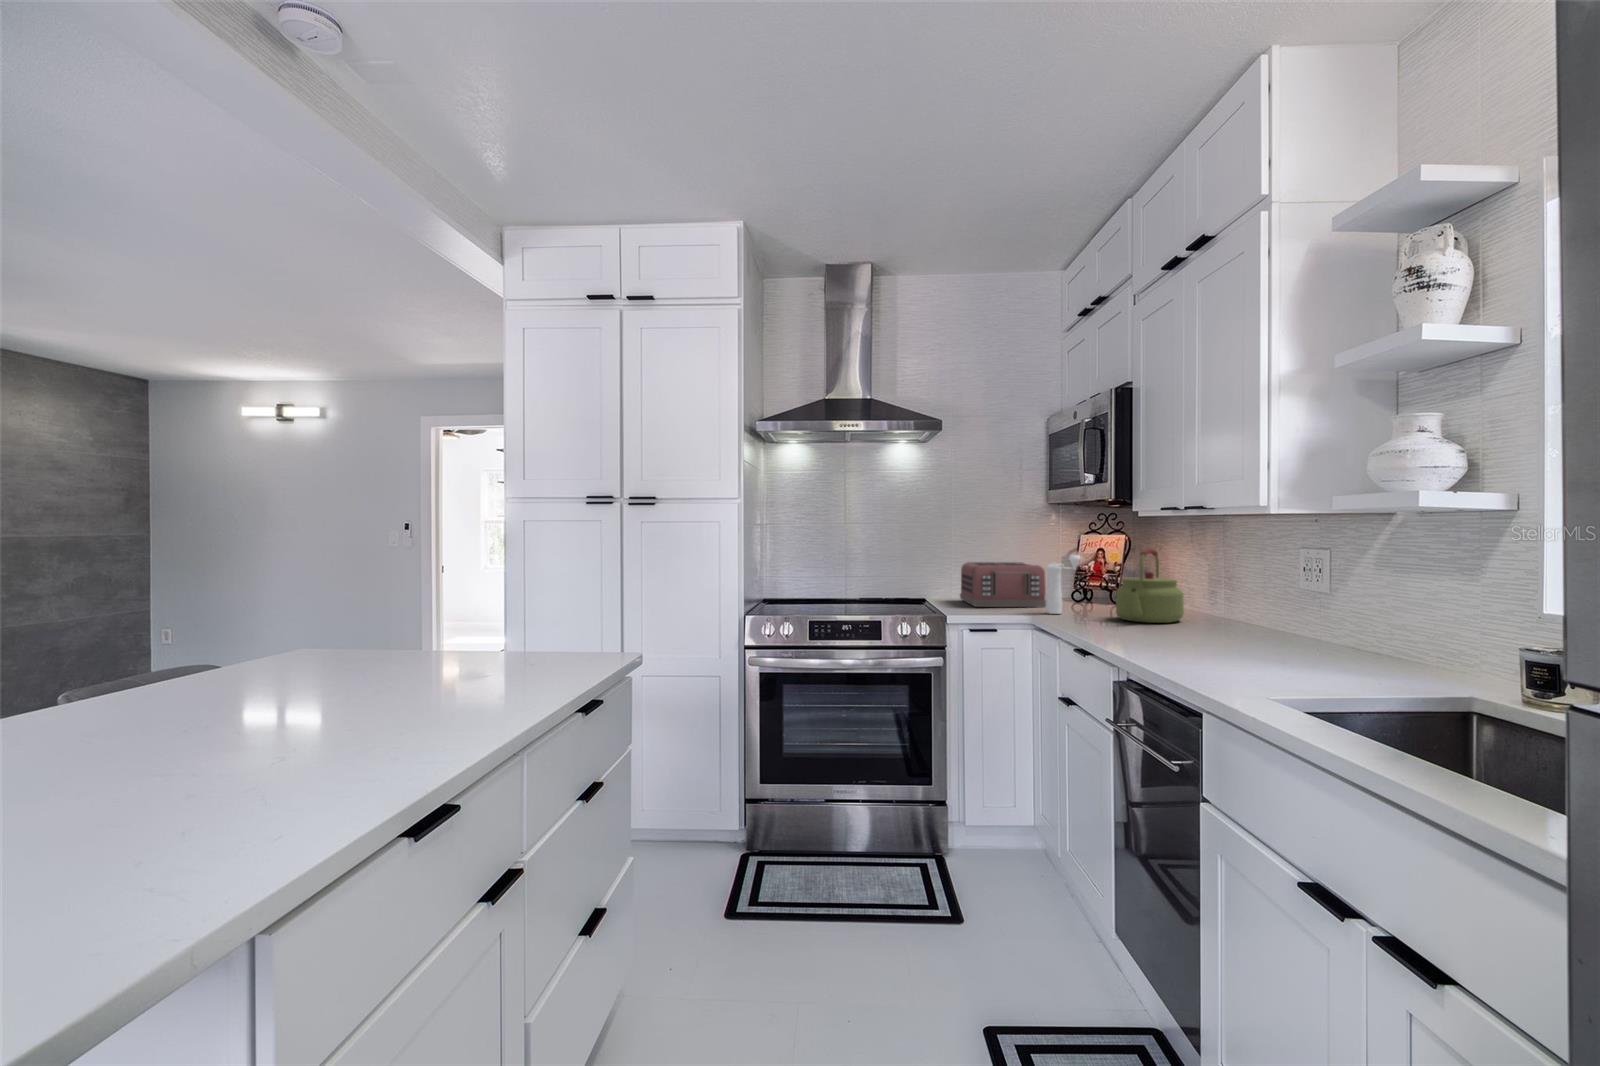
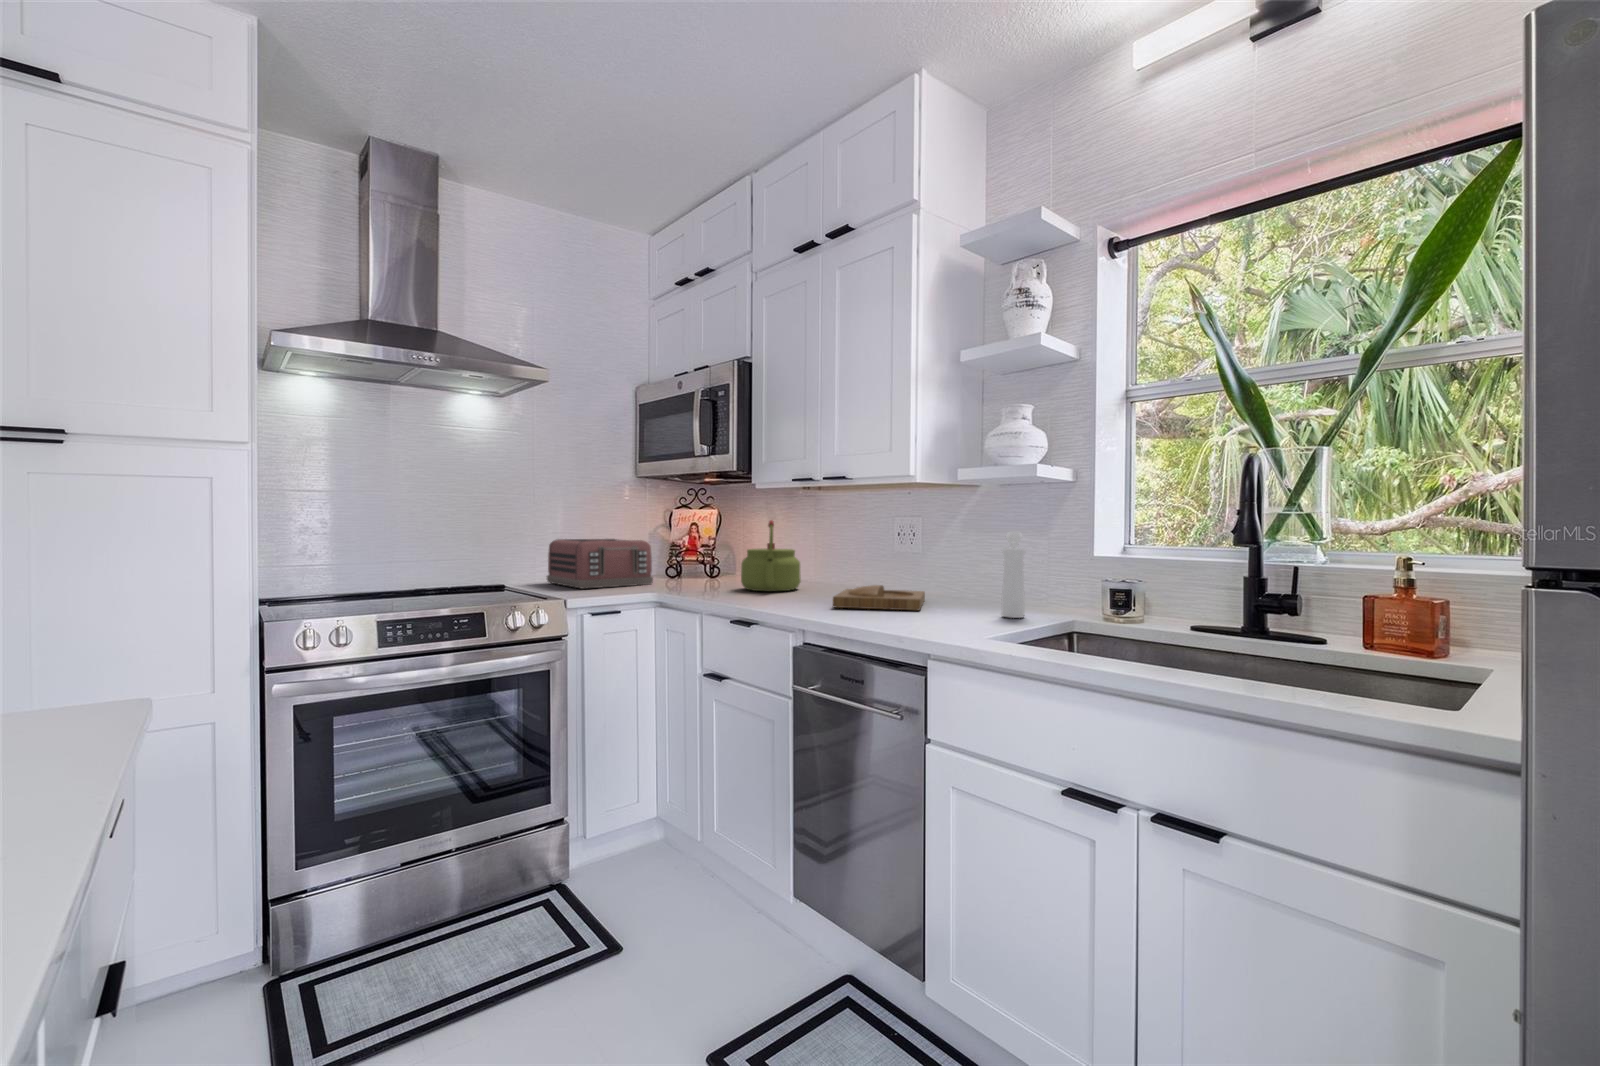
pepper mill: present [1046,555,1081,614] -> present [1001,532,1025,618]
tray: none [1162,624,1301,655] -> present [833,585,925,610]

